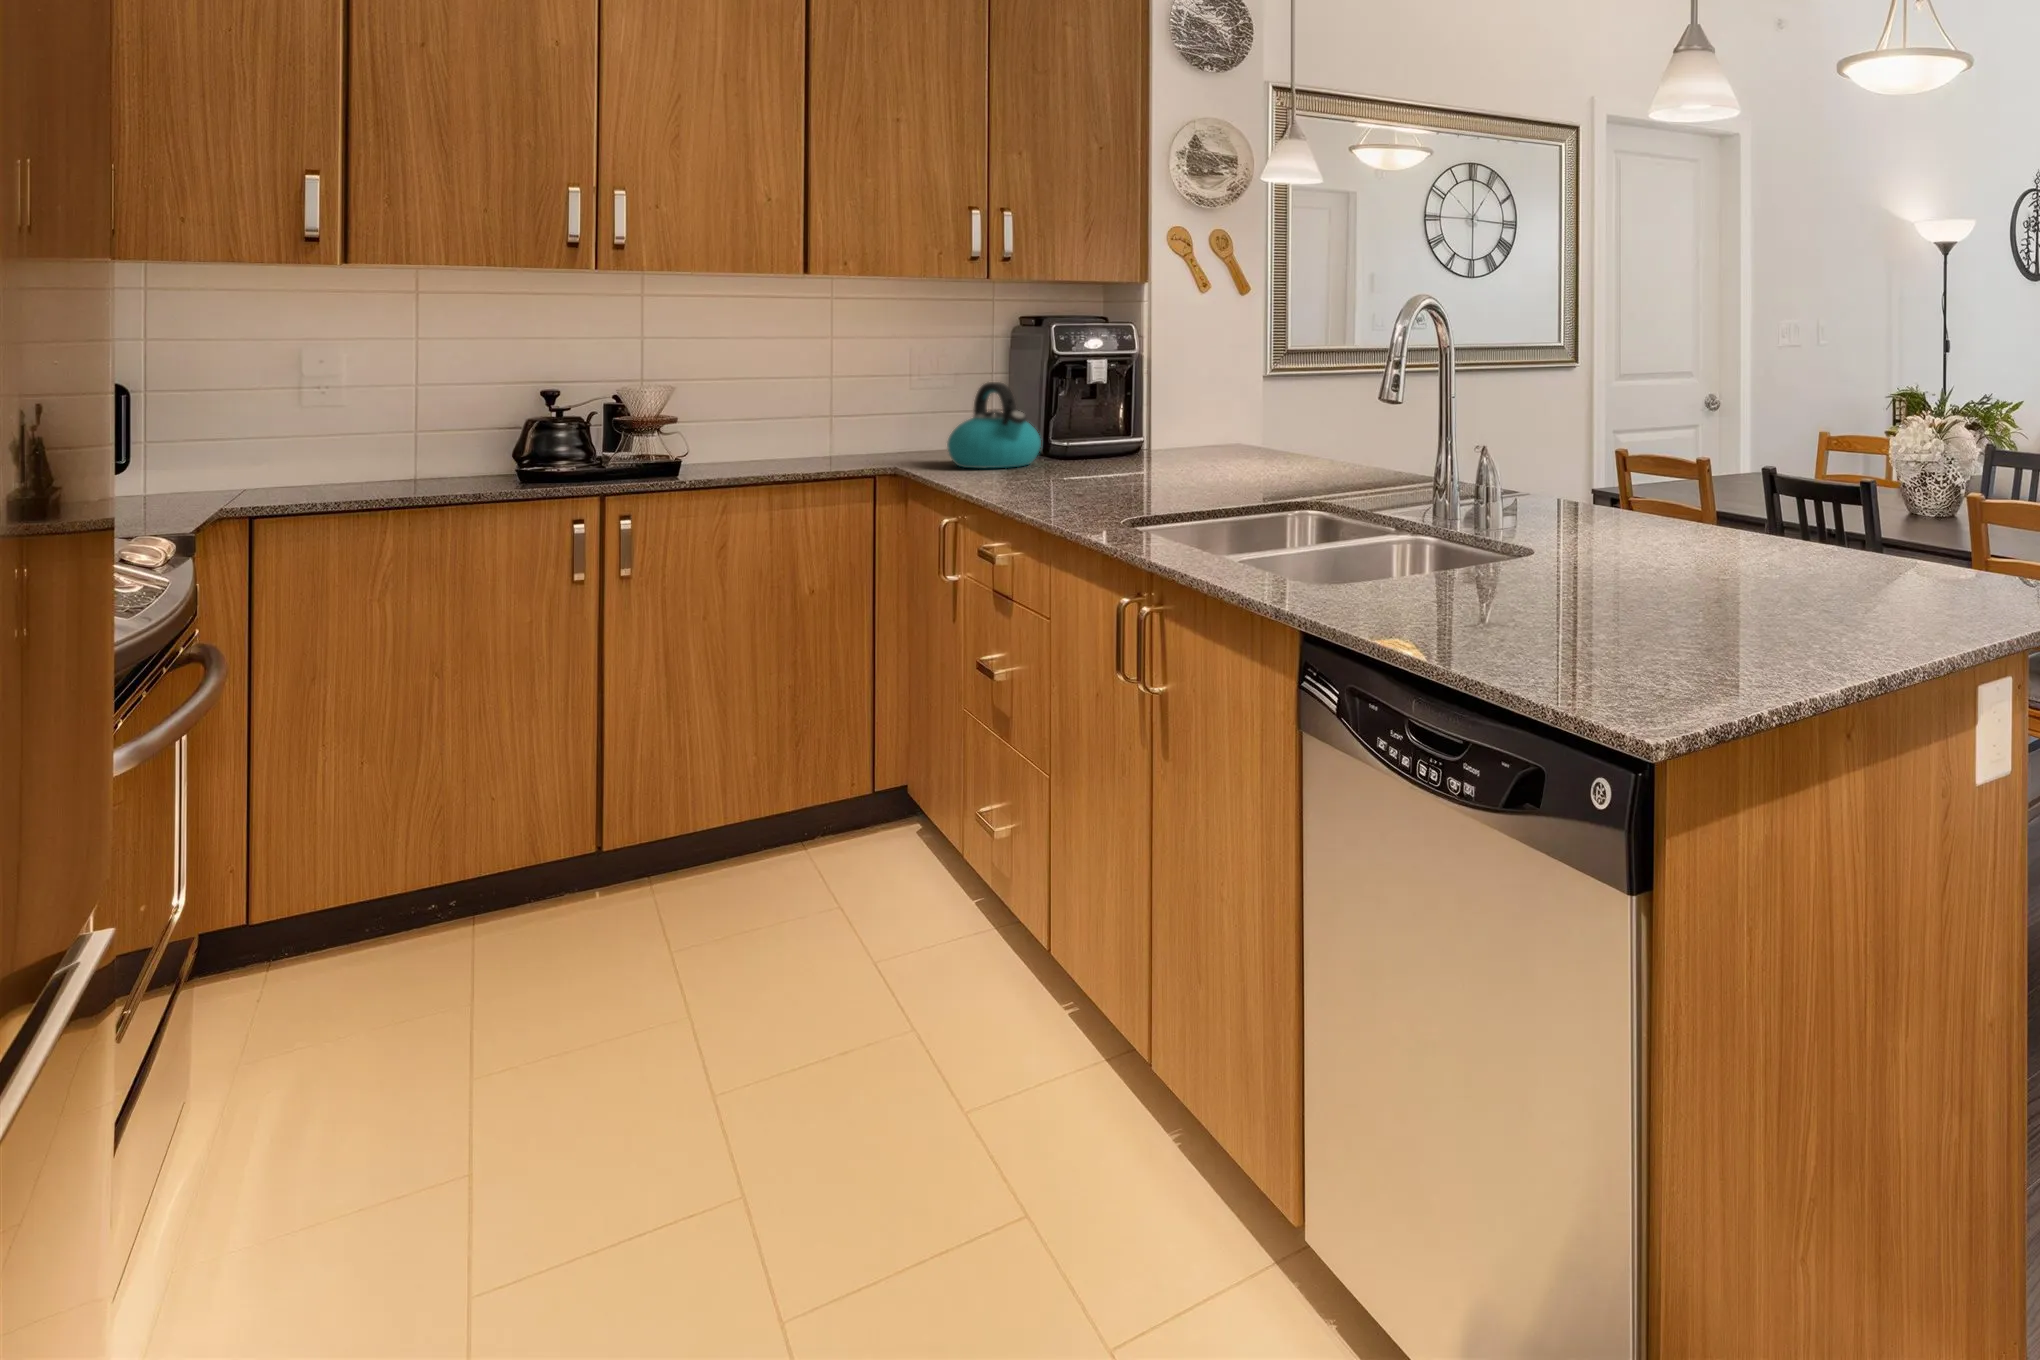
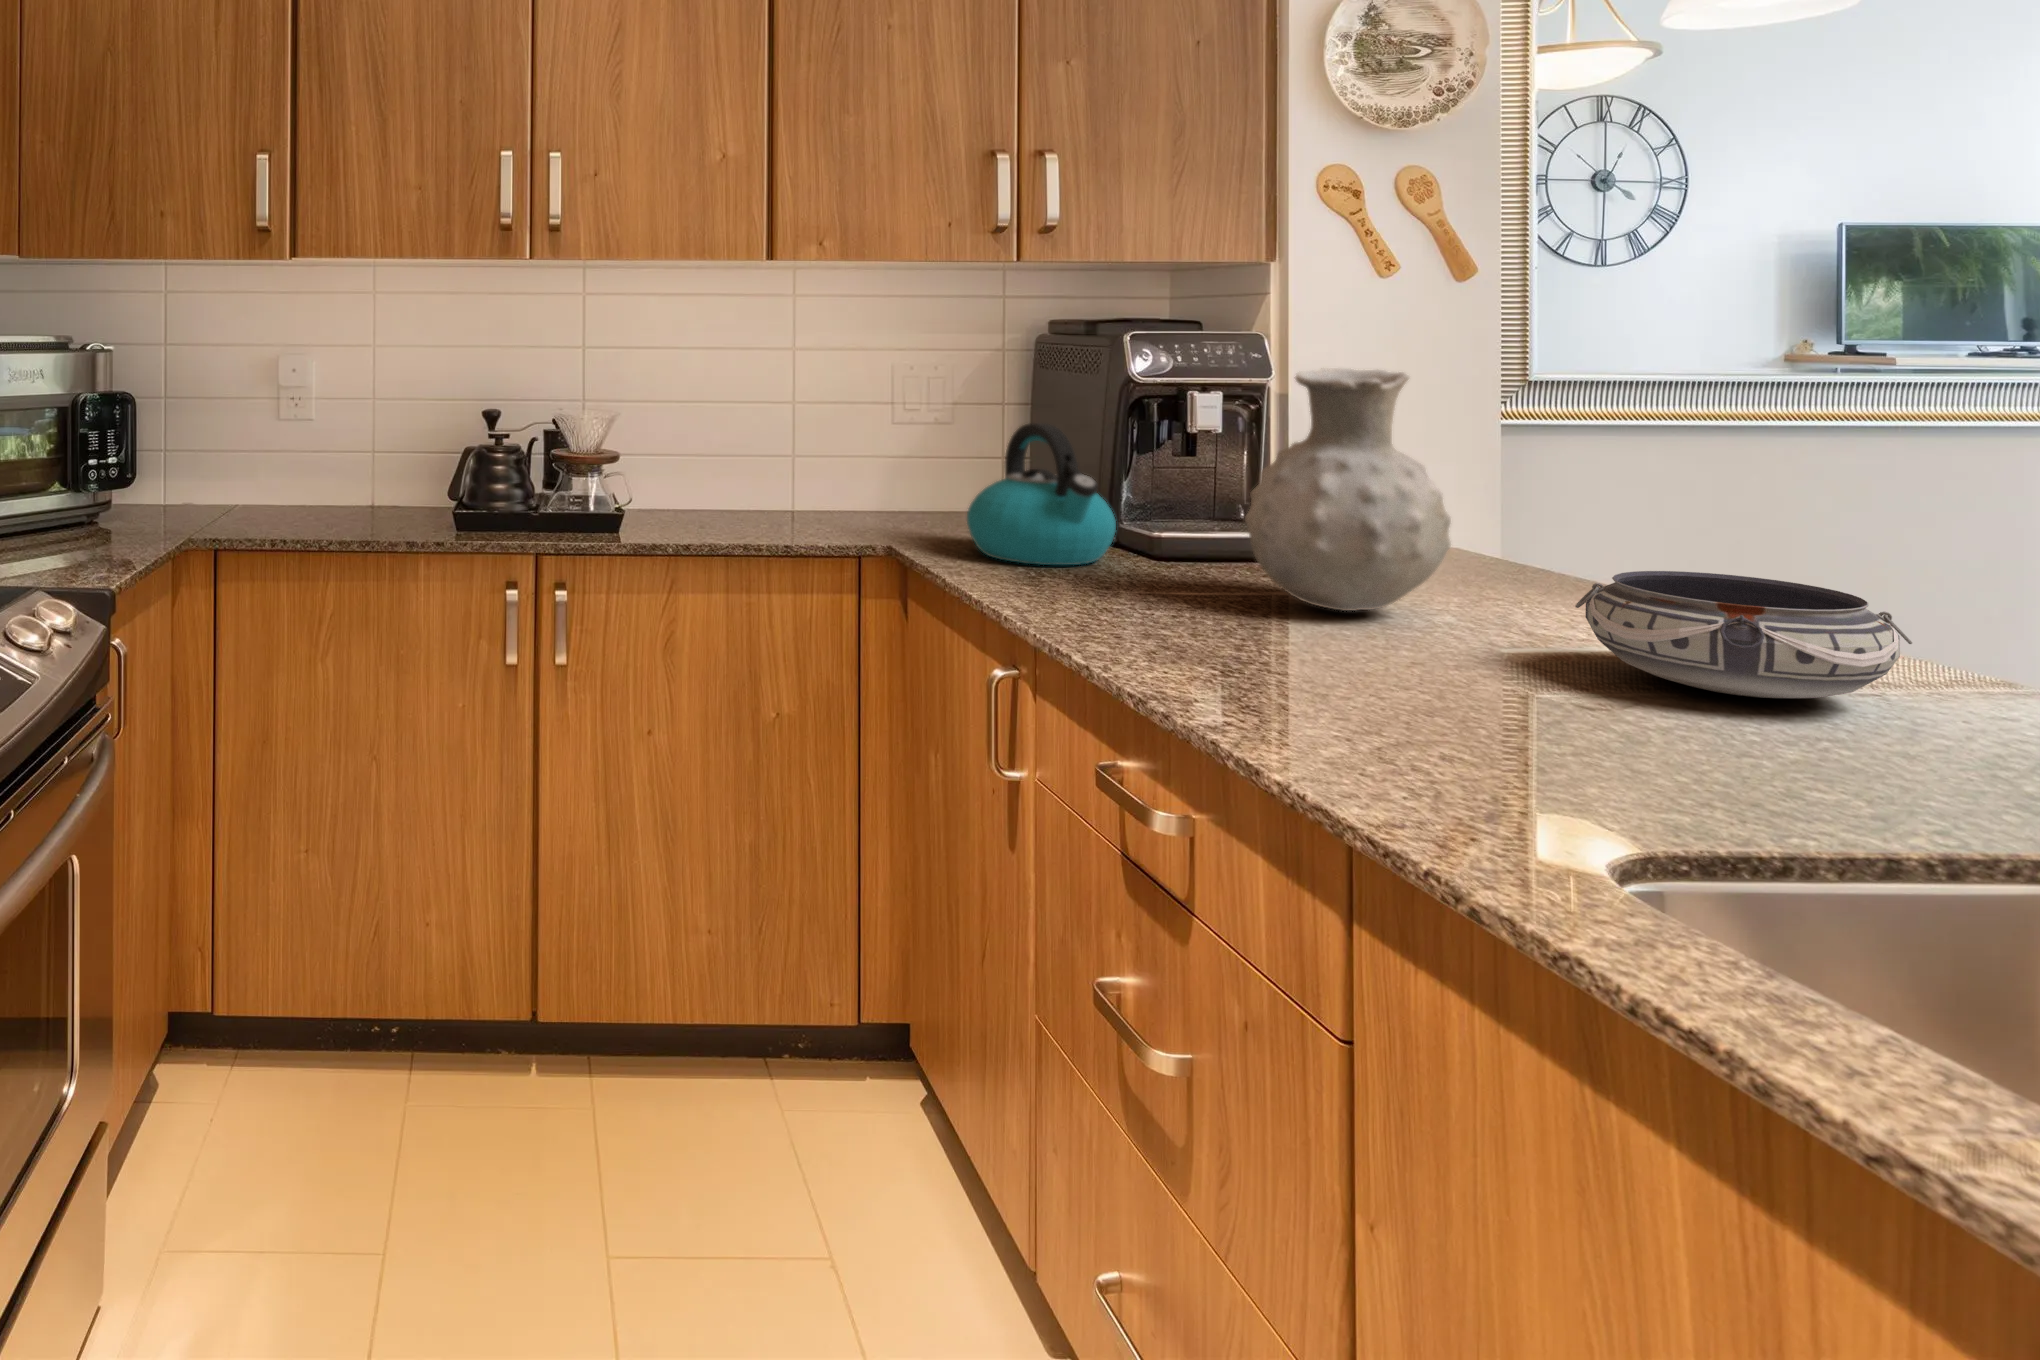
vase: none [1103,344,1199,473] -> present [1245,368,1451,611]
bowl: none [1235,435,1348,484] -> present [1575,571,1912,698]

